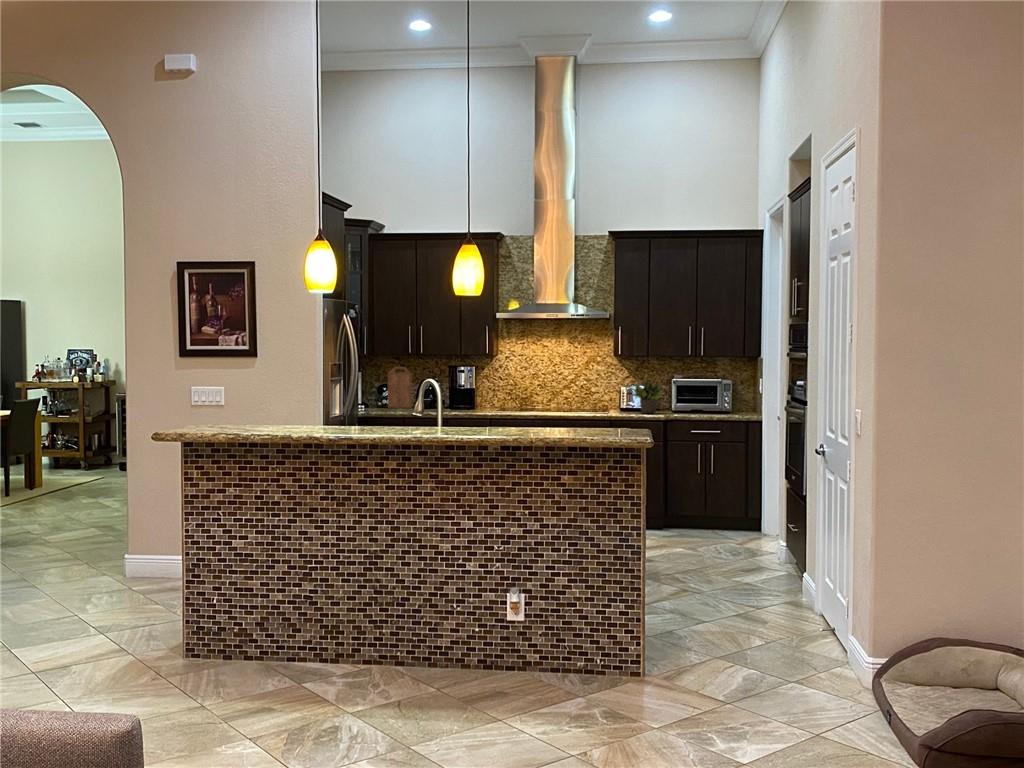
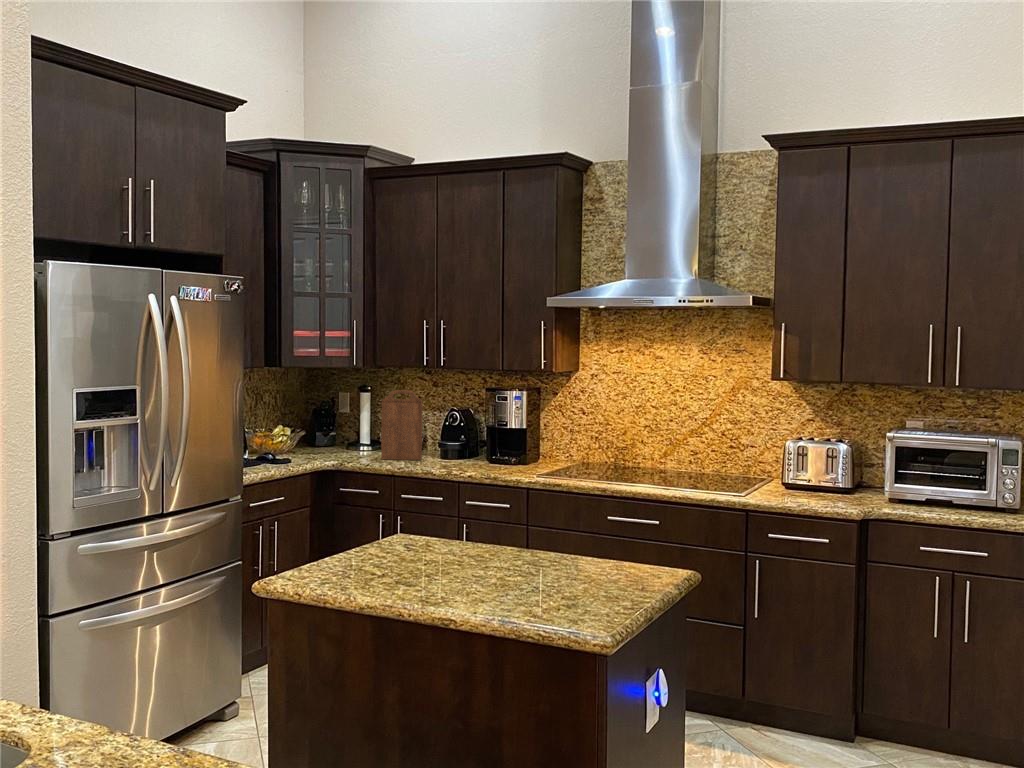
potted plant: present [628,379,663,413] -> none [790,428,868,500]

